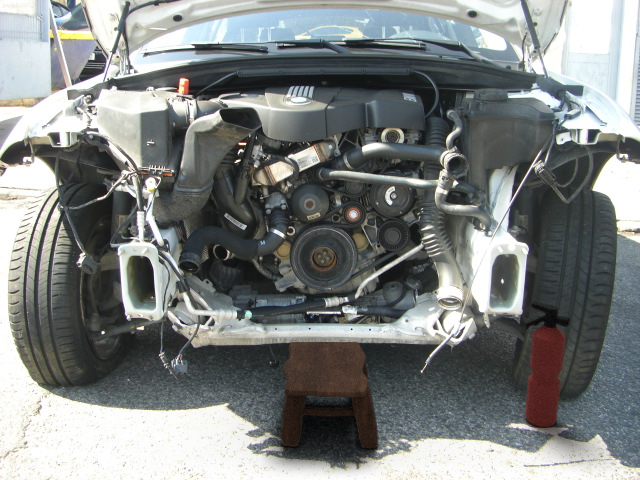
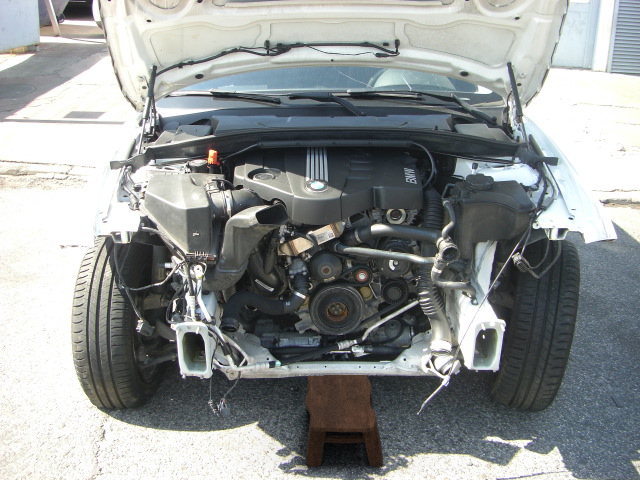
fire extinguisher: present [525,302,570,427] -> none [498,346,536,440]

